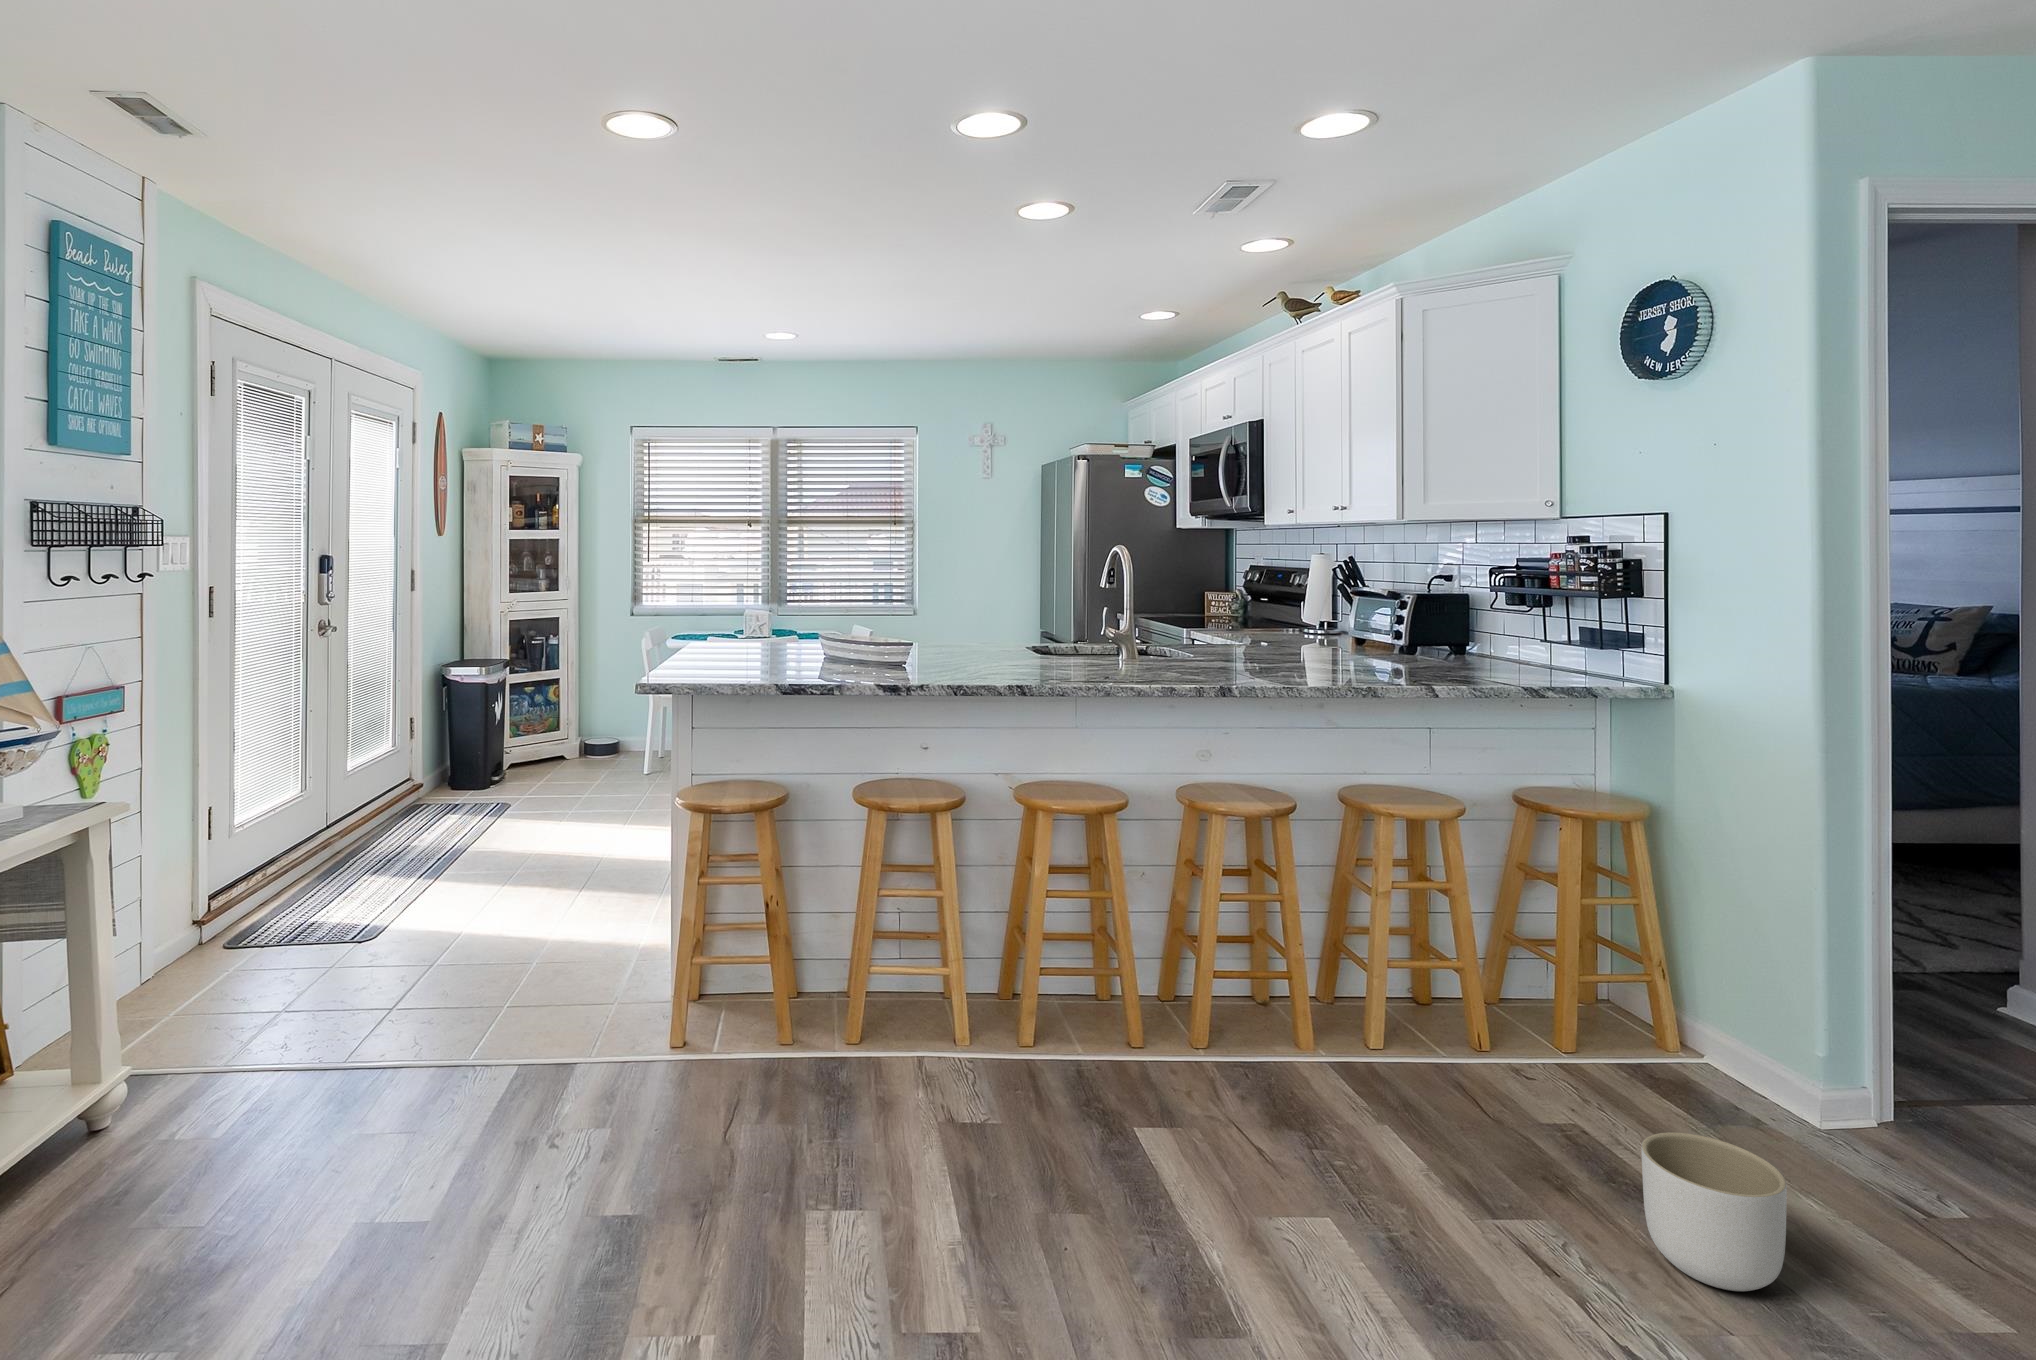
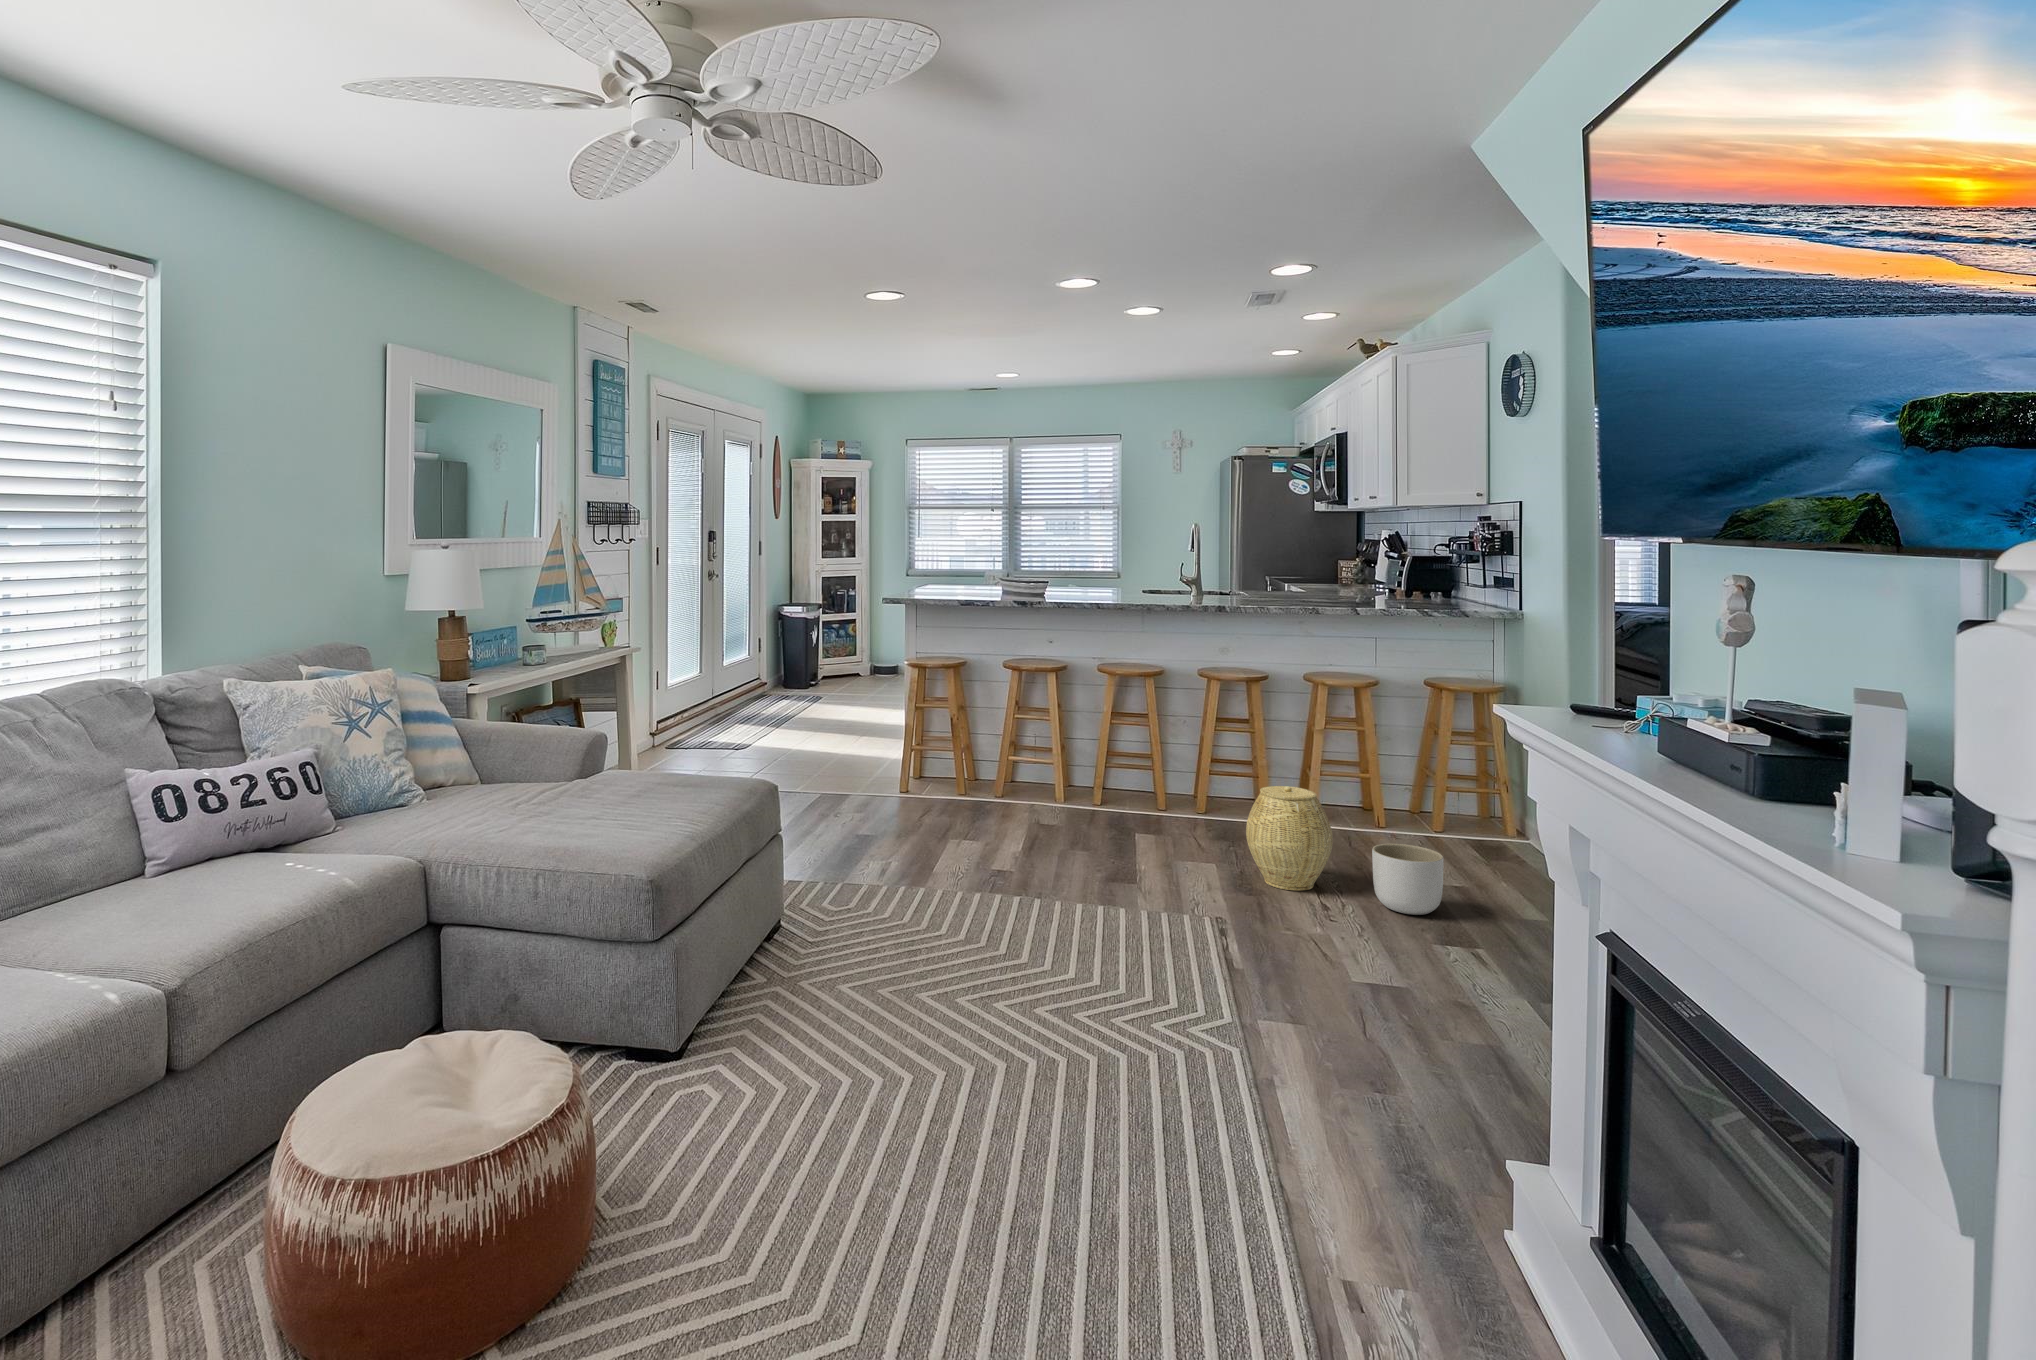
woven basket: none [1390,1027,1557,1245] -> present [1246,786,1333,891]

